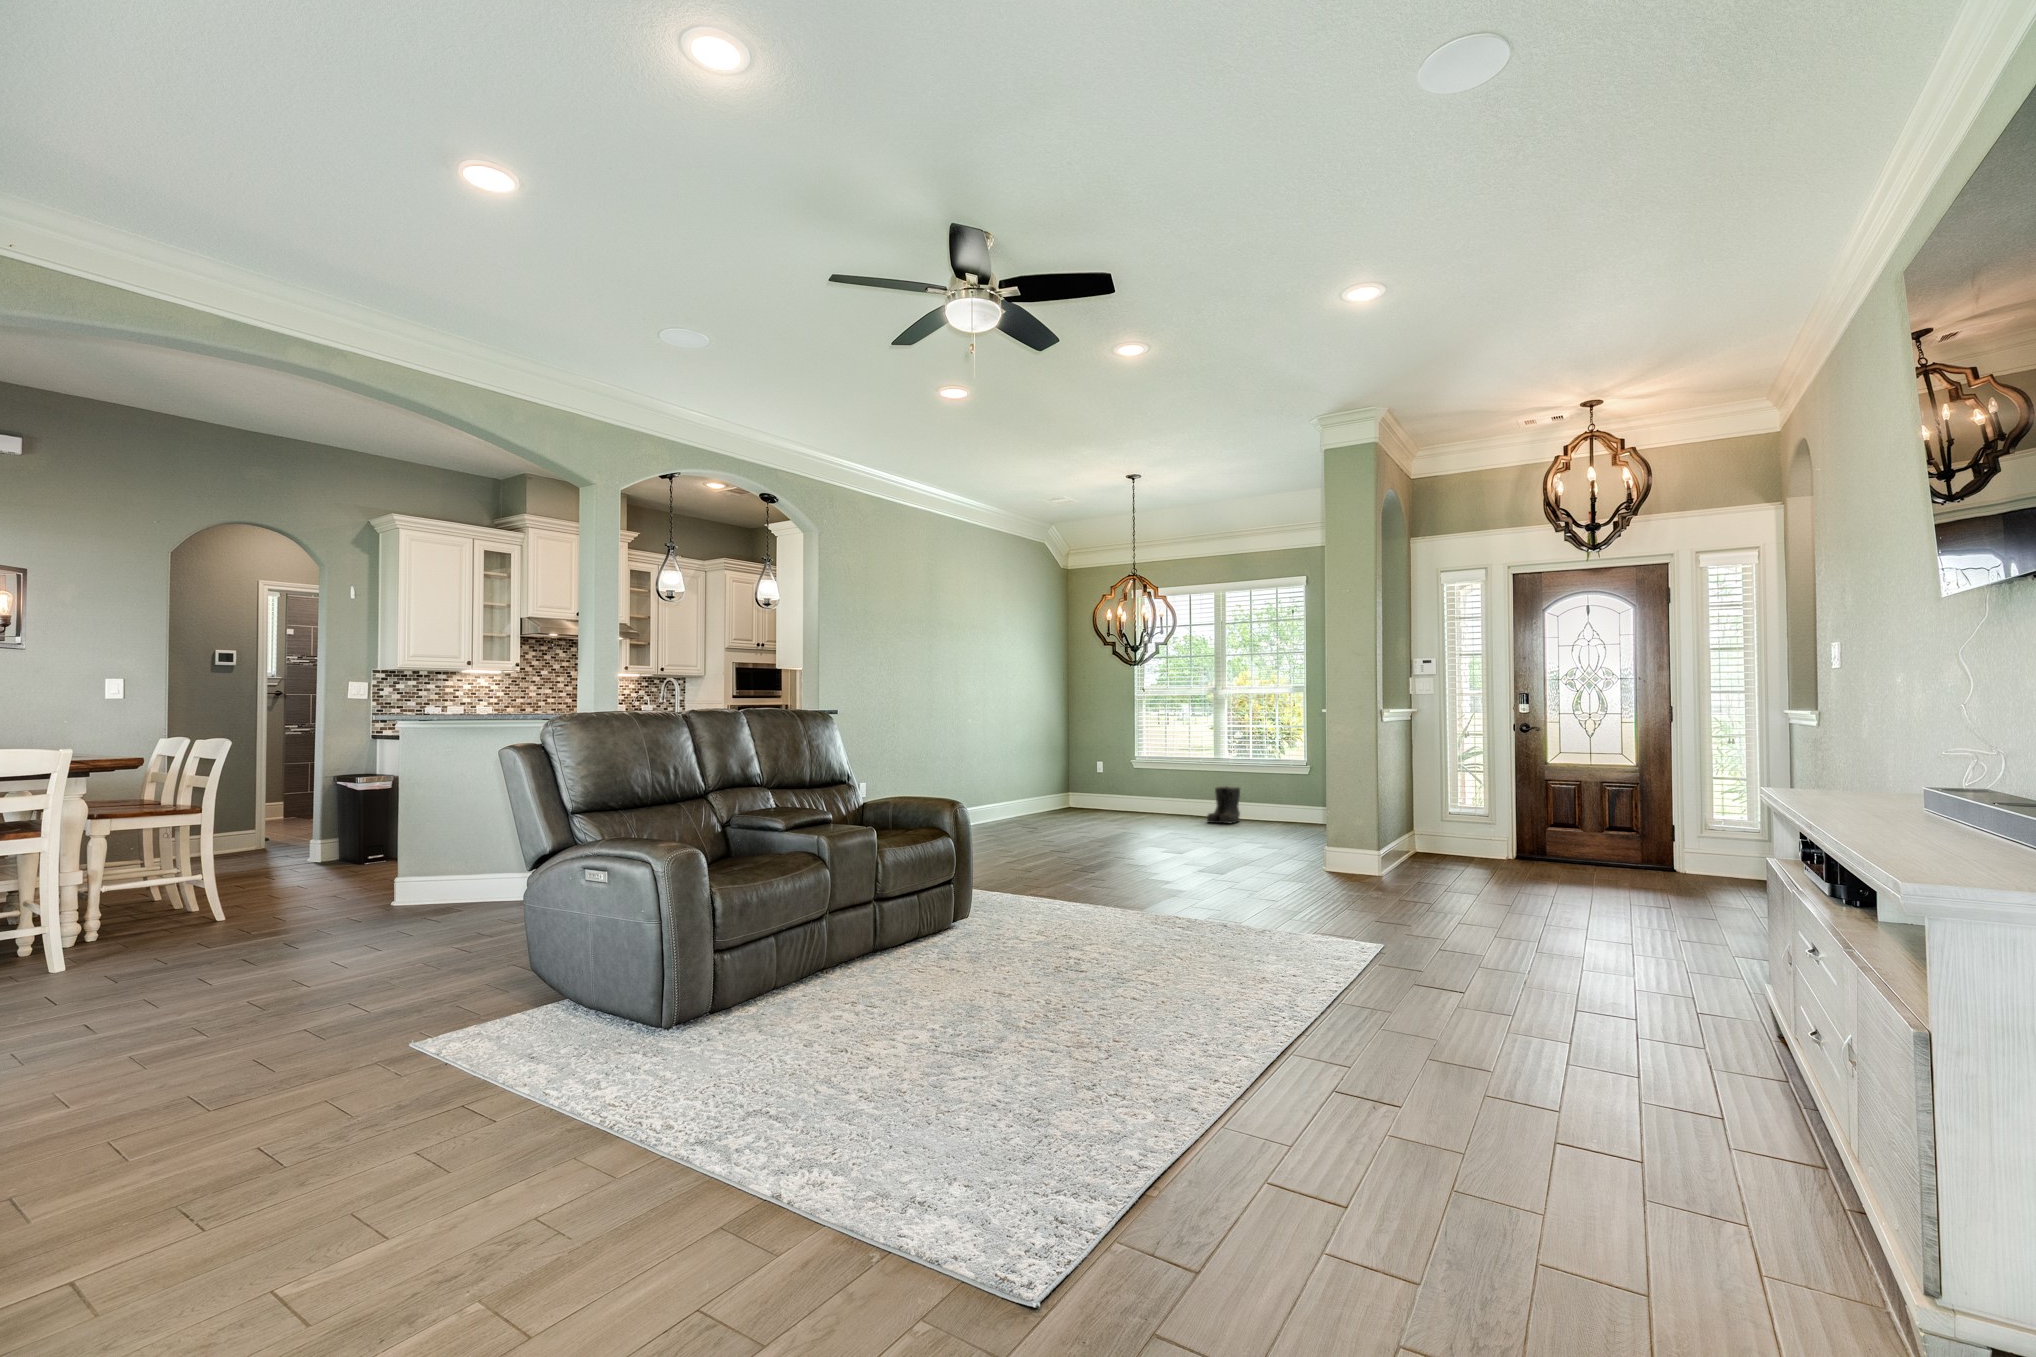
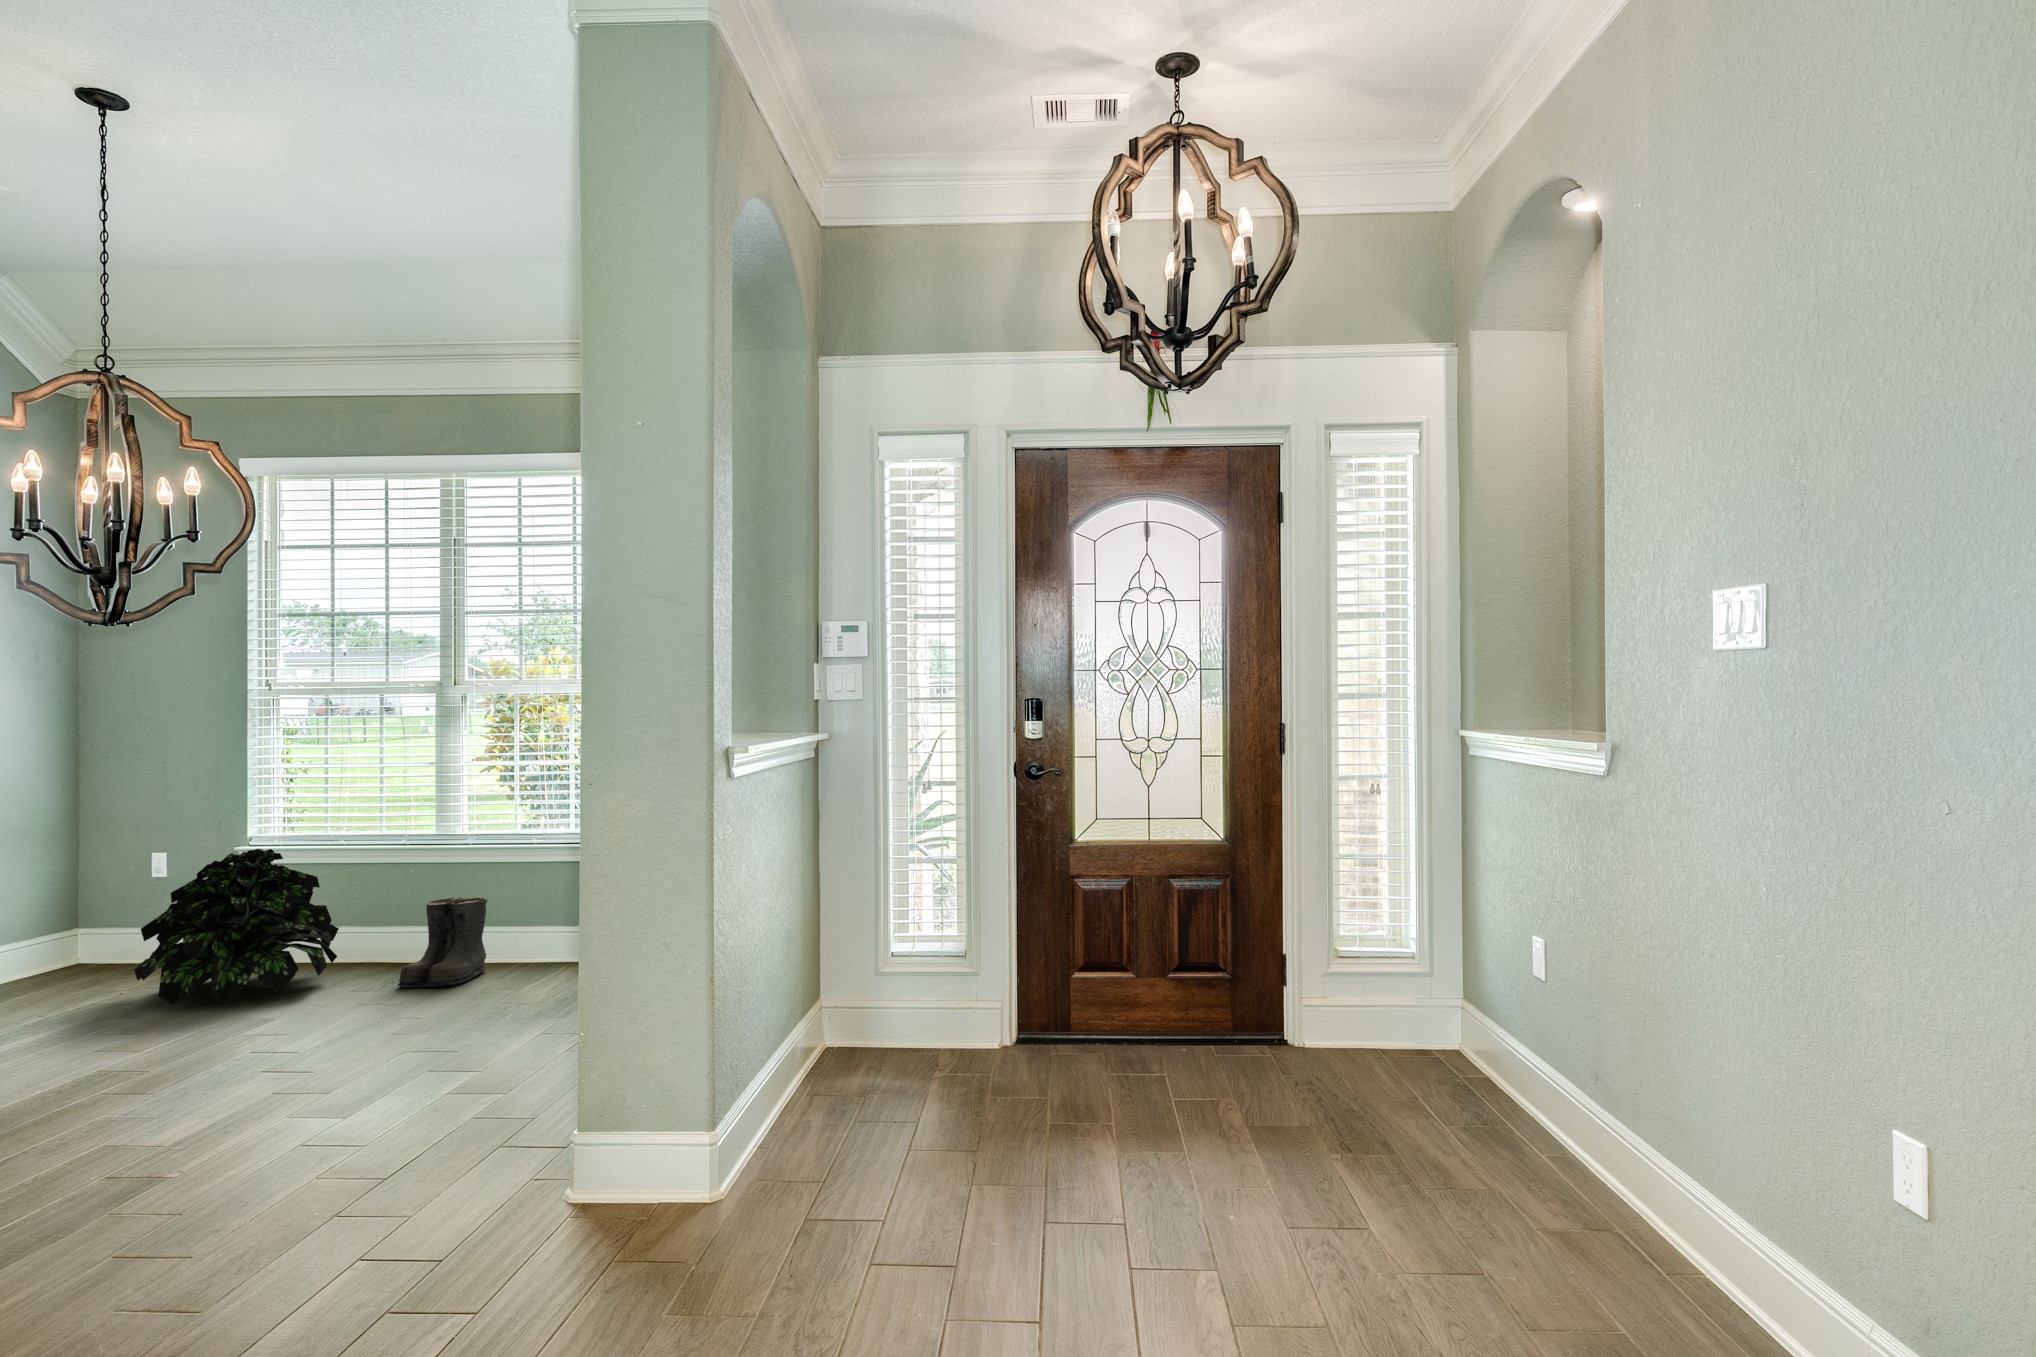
potted plant: none [1106,759,1179,820] -> present [134,849,339,1005]

